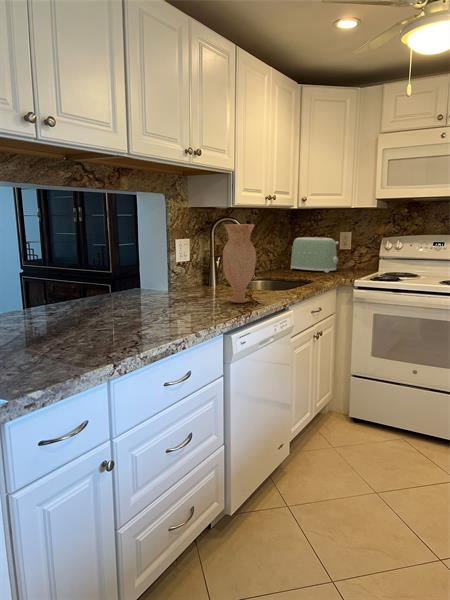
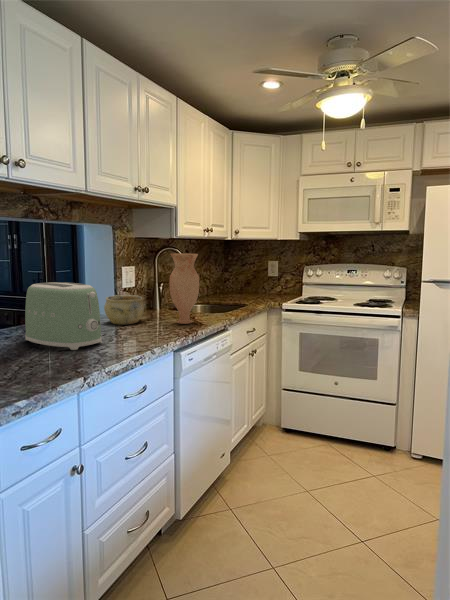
toaster: present [291,237,338,272] -> present [25,282,102,350]
ceramic bowl: none [154,270,196,302] -> present [104,295,144,324]

